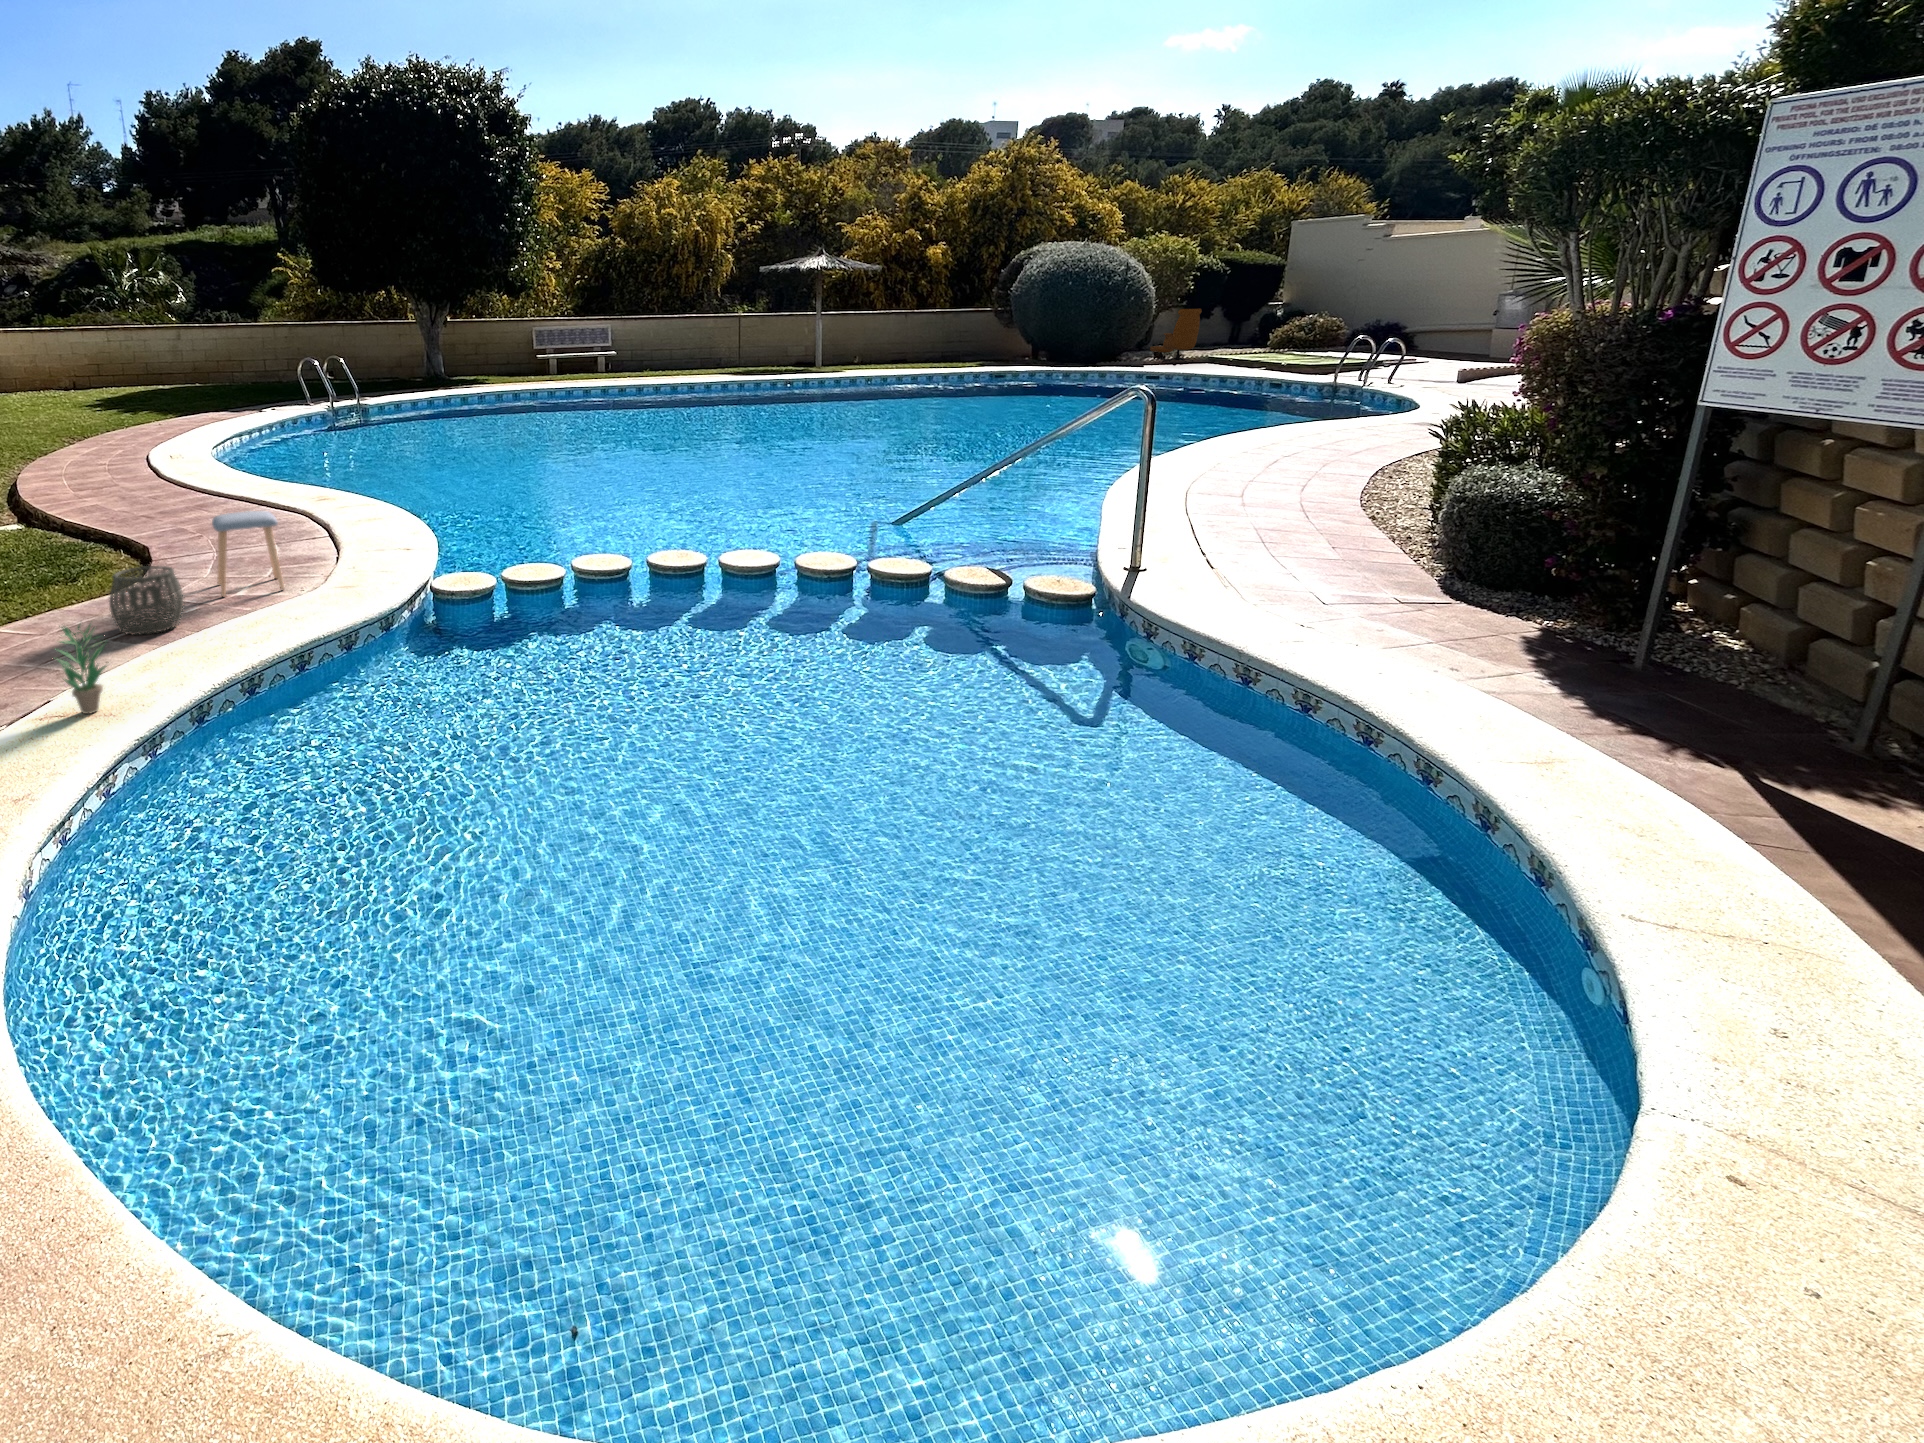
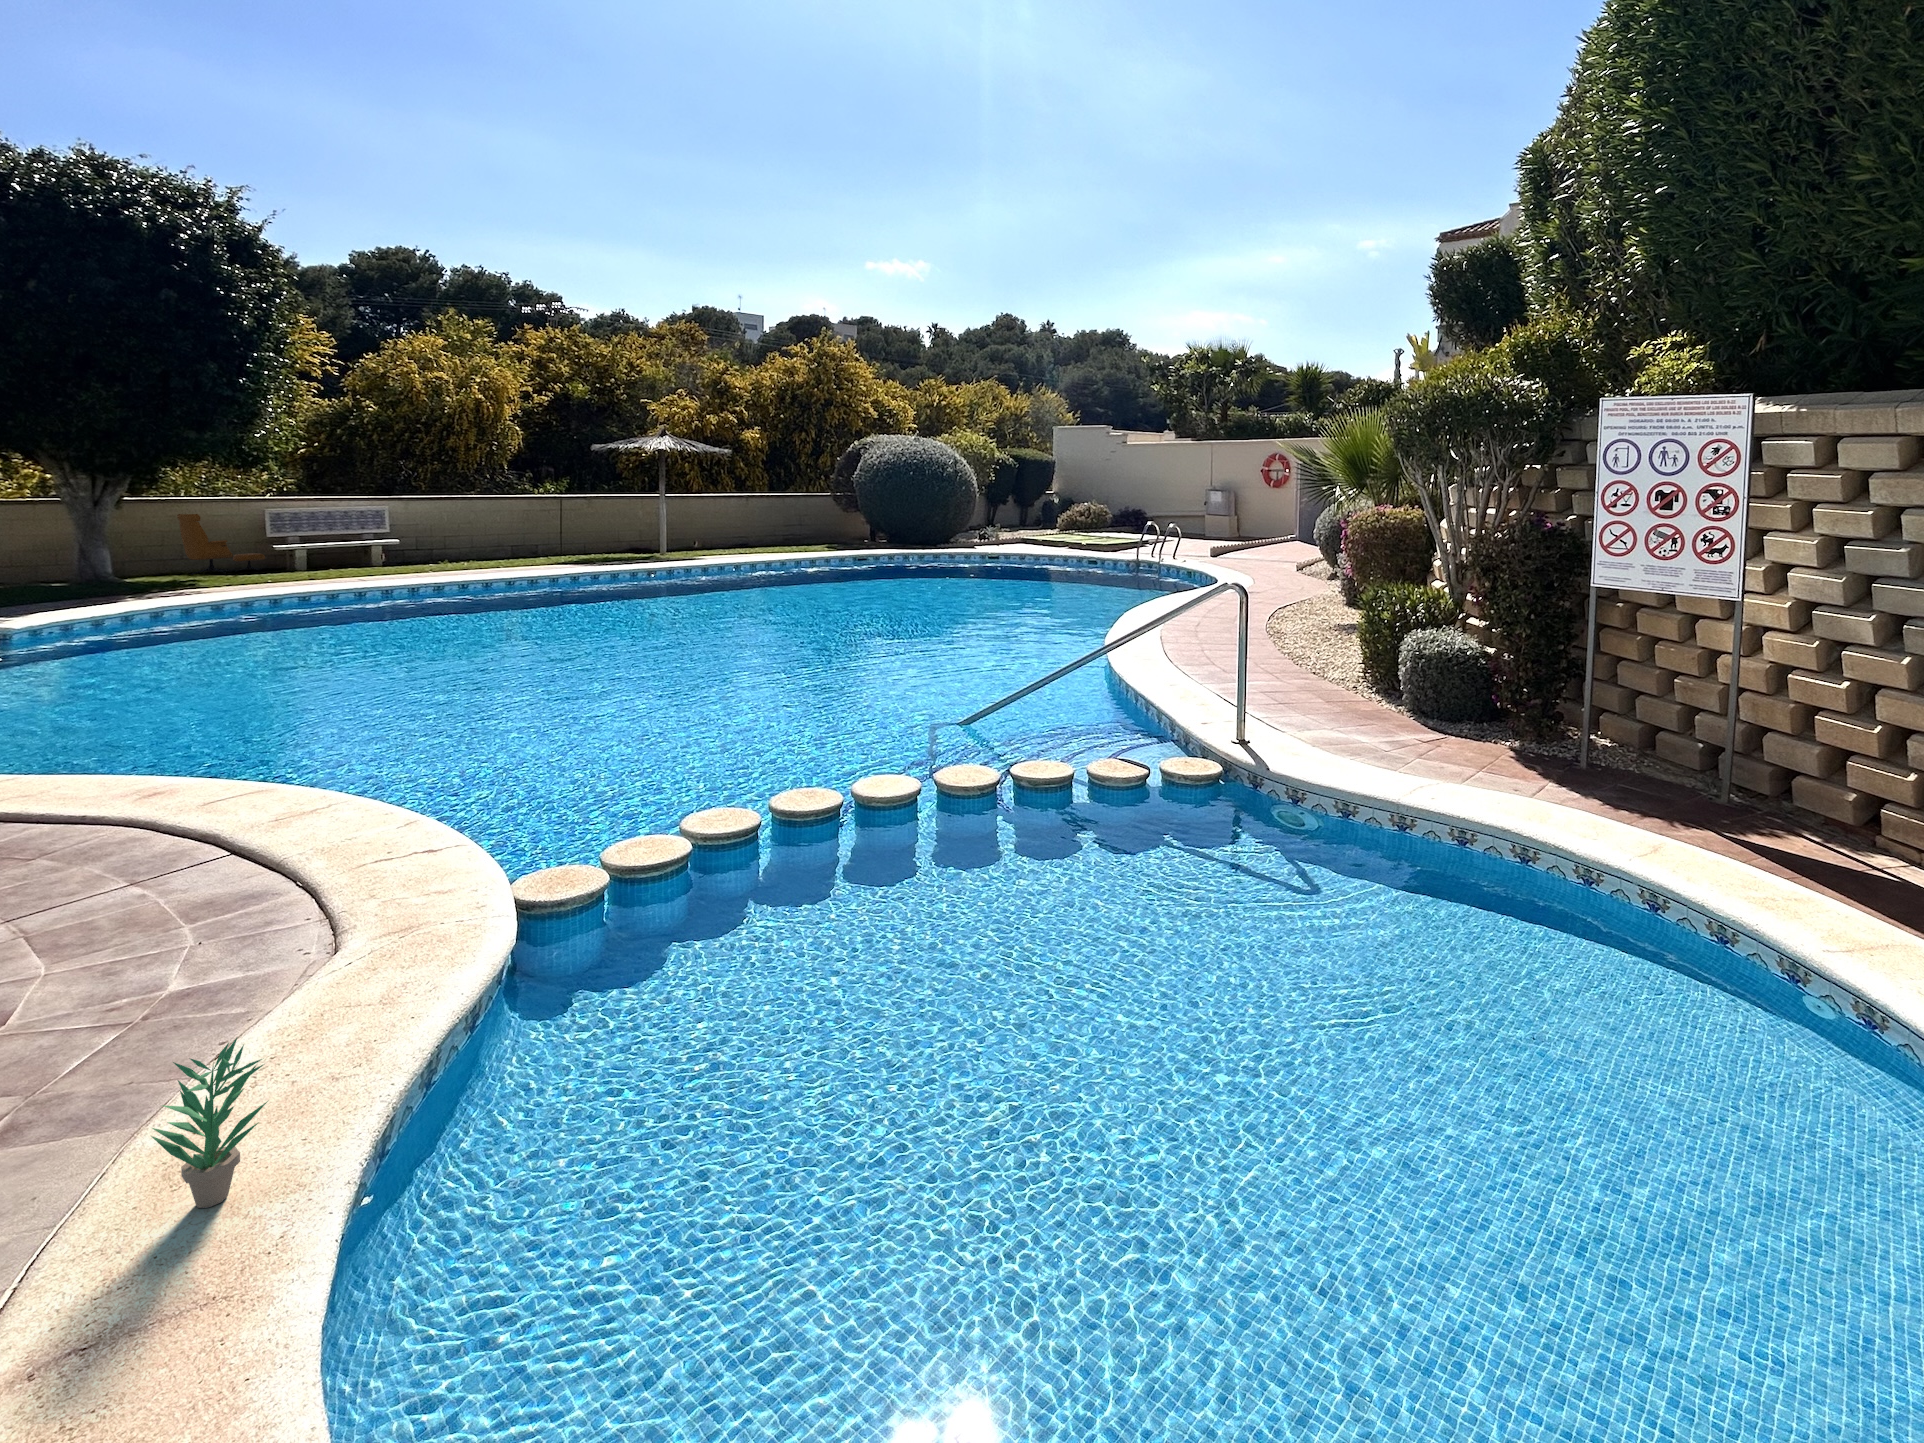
lounge chair: present [1150,309,1202,362] -> present [177,514,265,575]
stool: present [212,511,284,597] -> none [136,809,284,957]
woven basket: present [109,566,184,635] -> none [30,924,182,1058]

